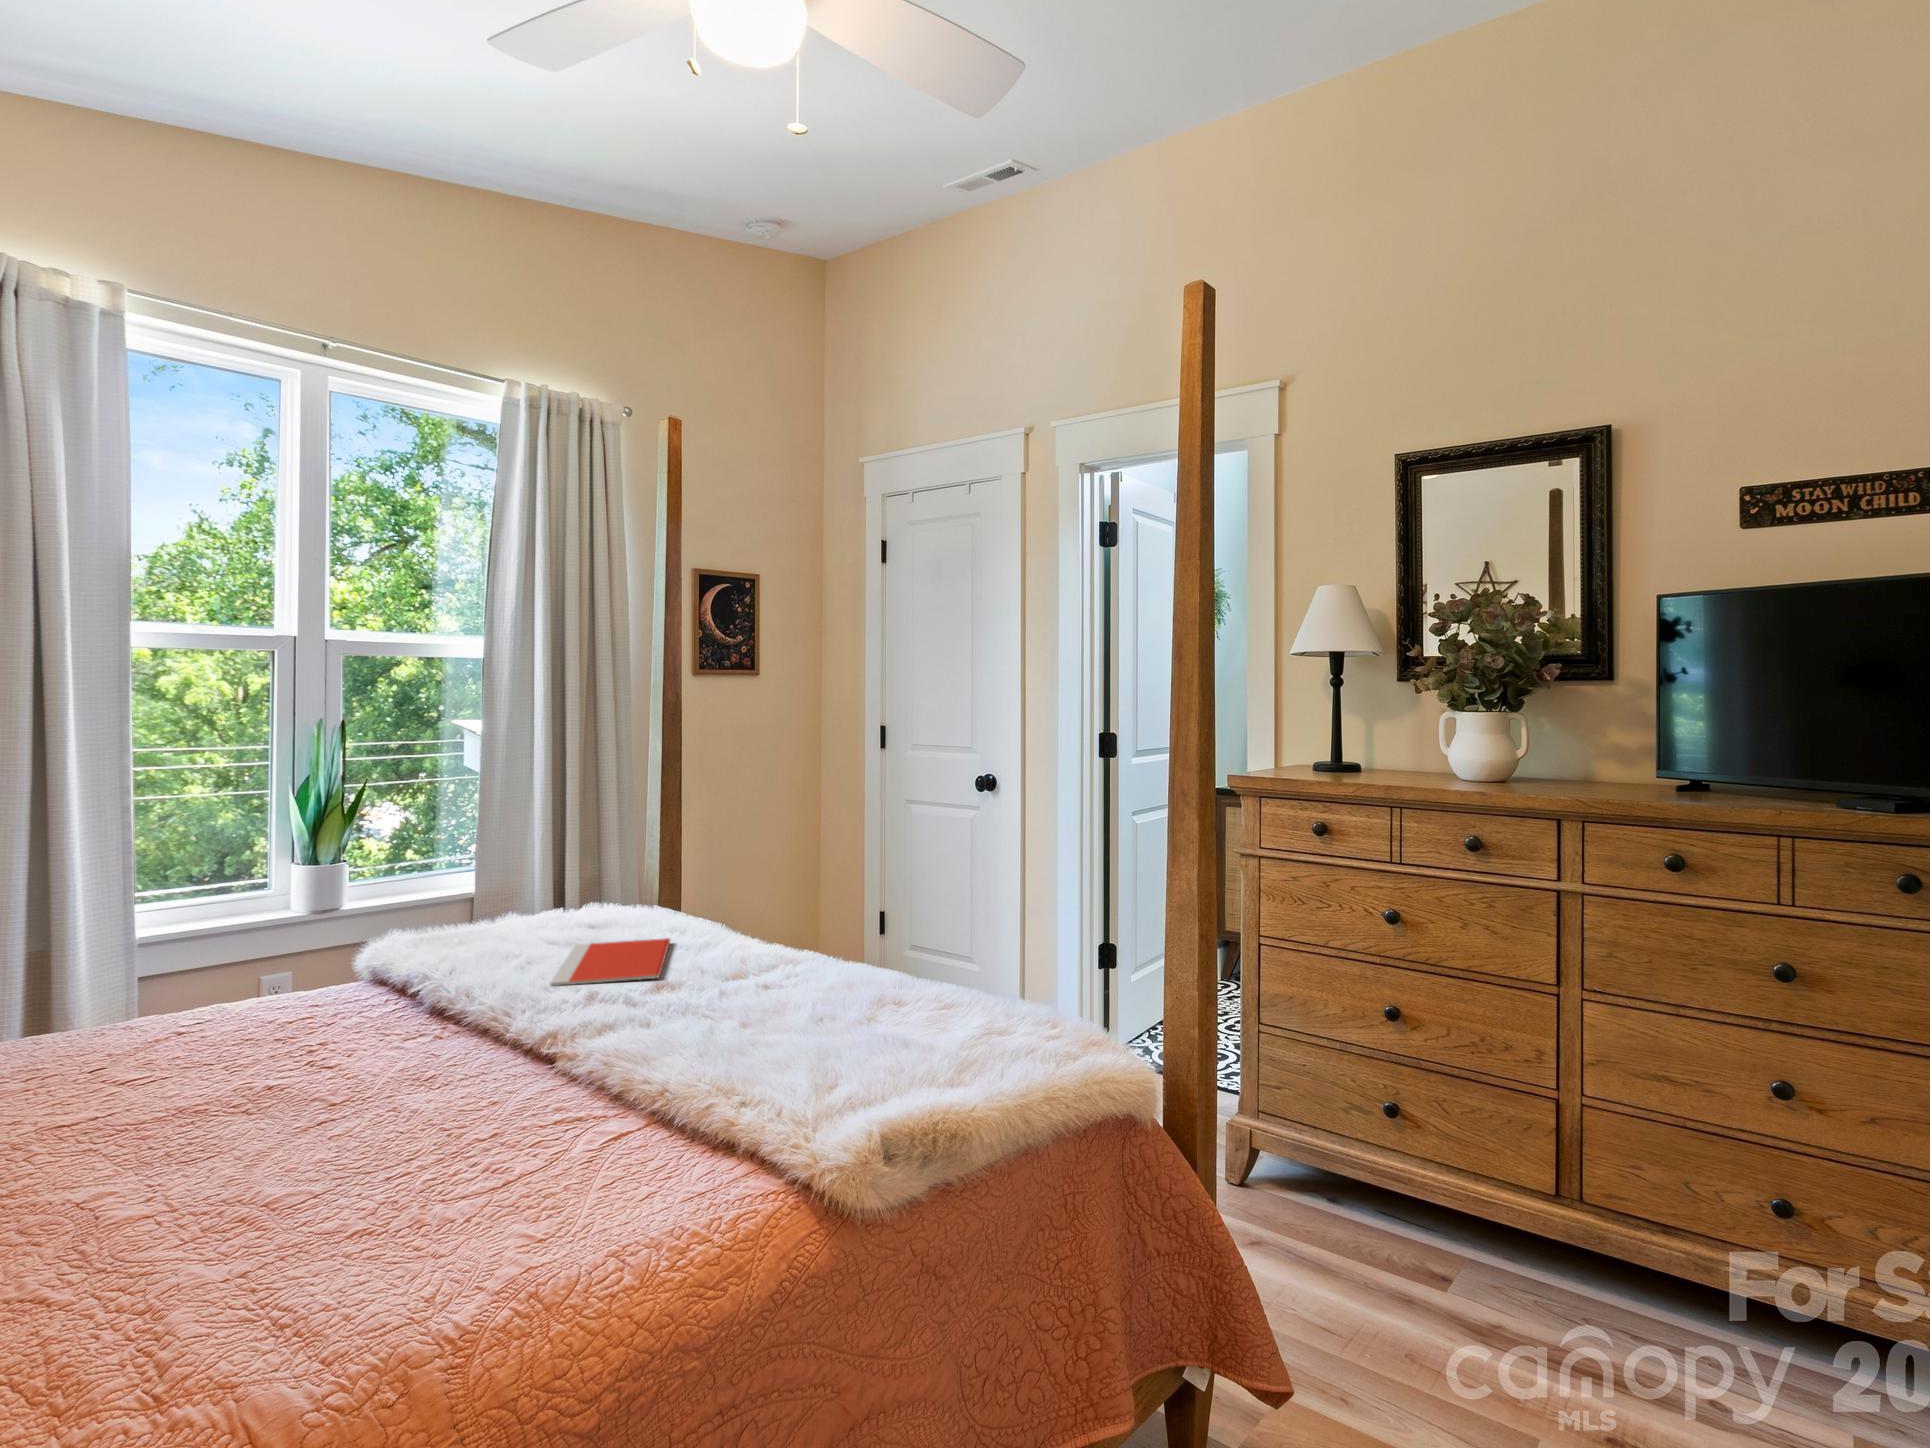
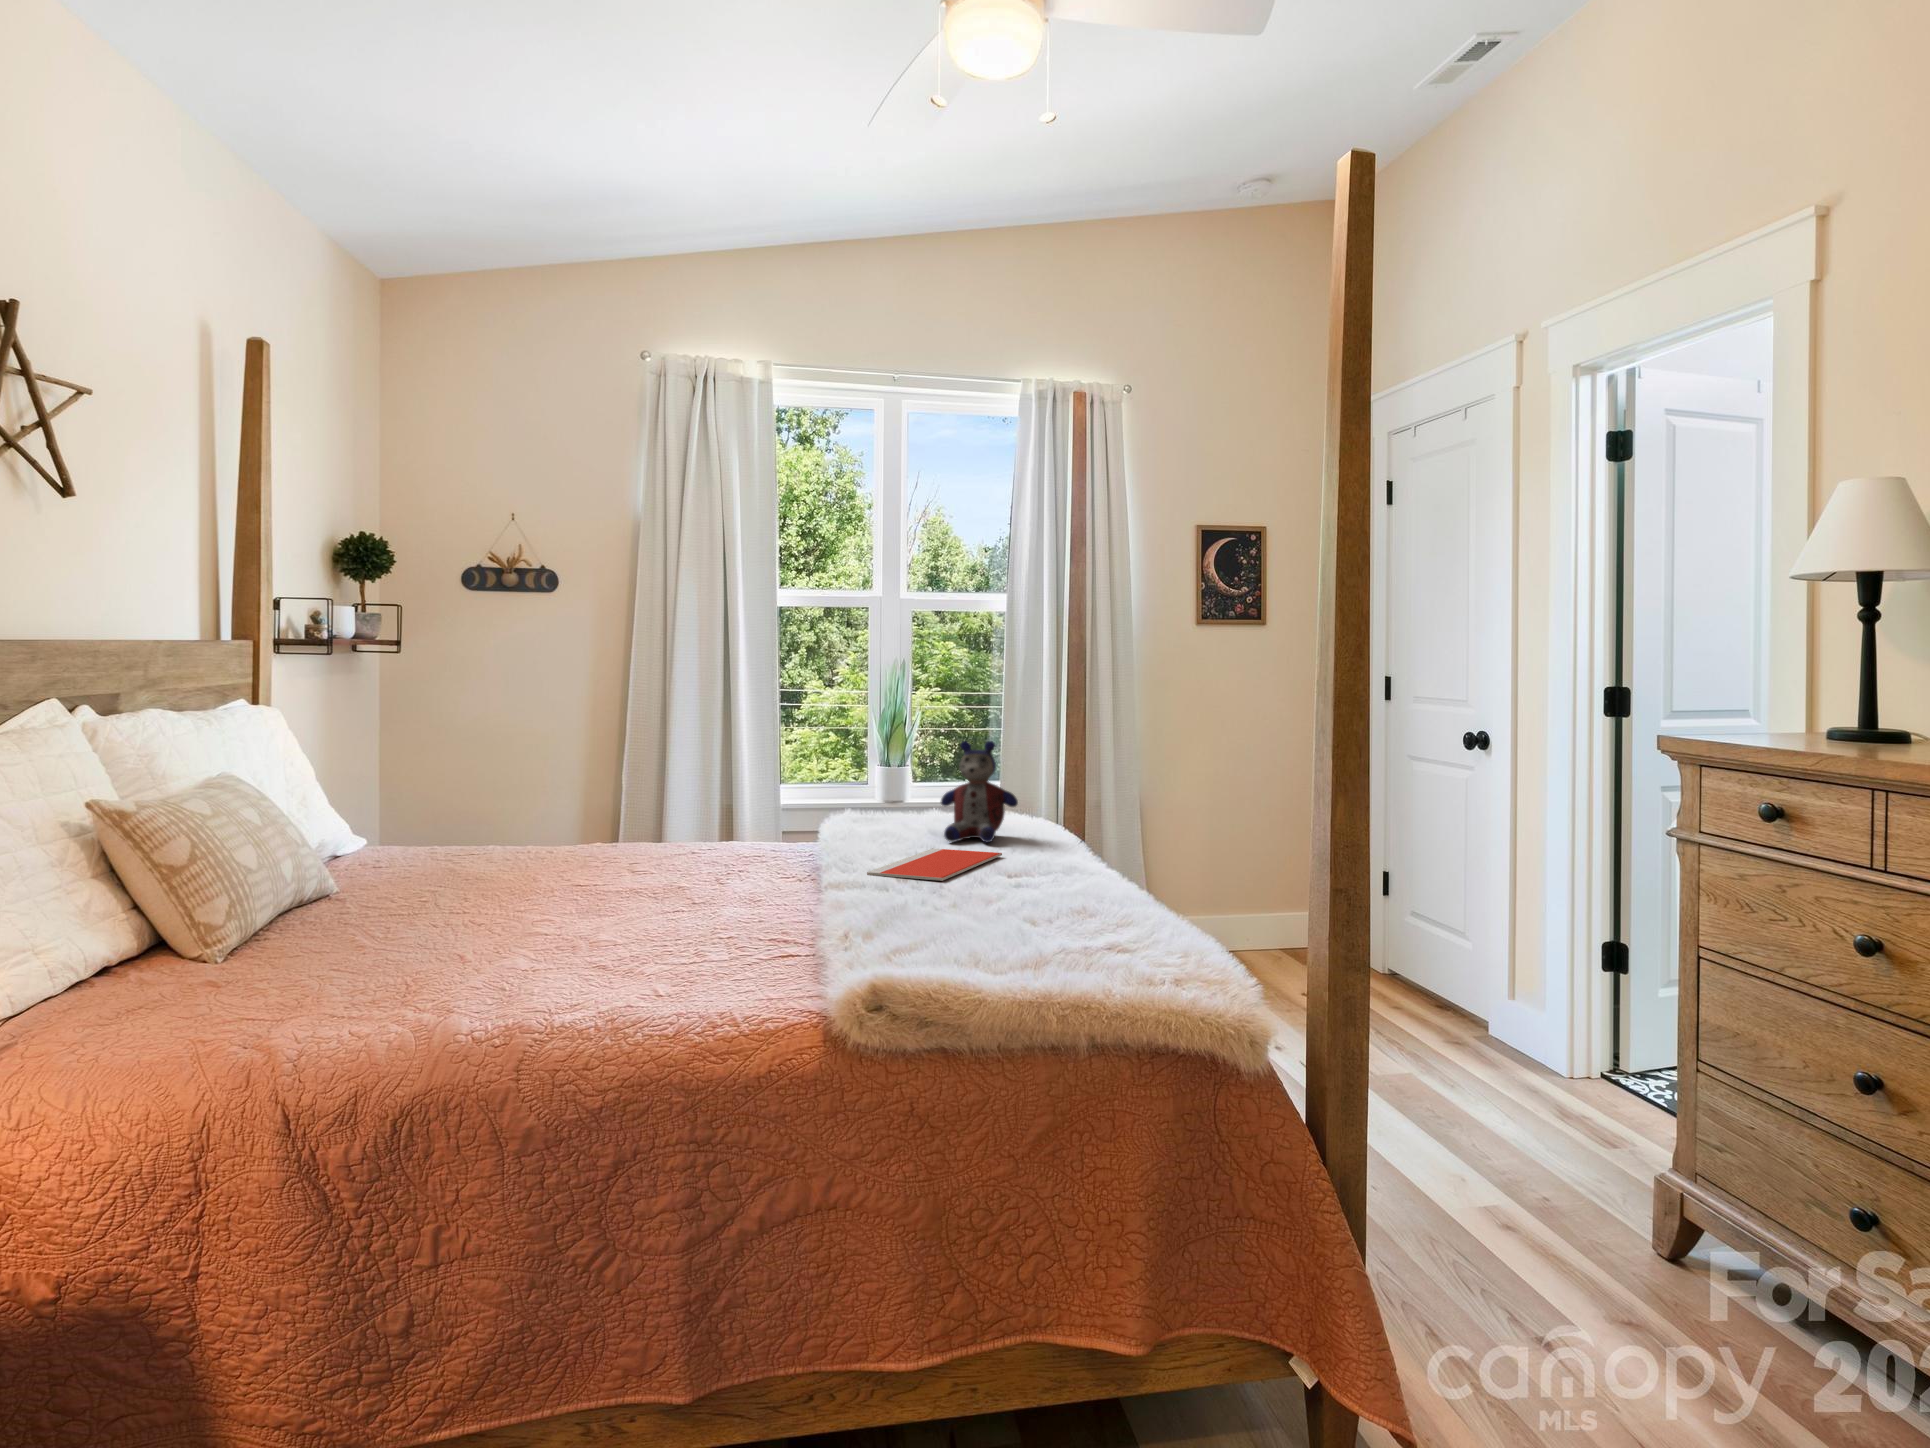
stuffed bear: none [549,811,648,934] -> present [941,741,1018,842]

